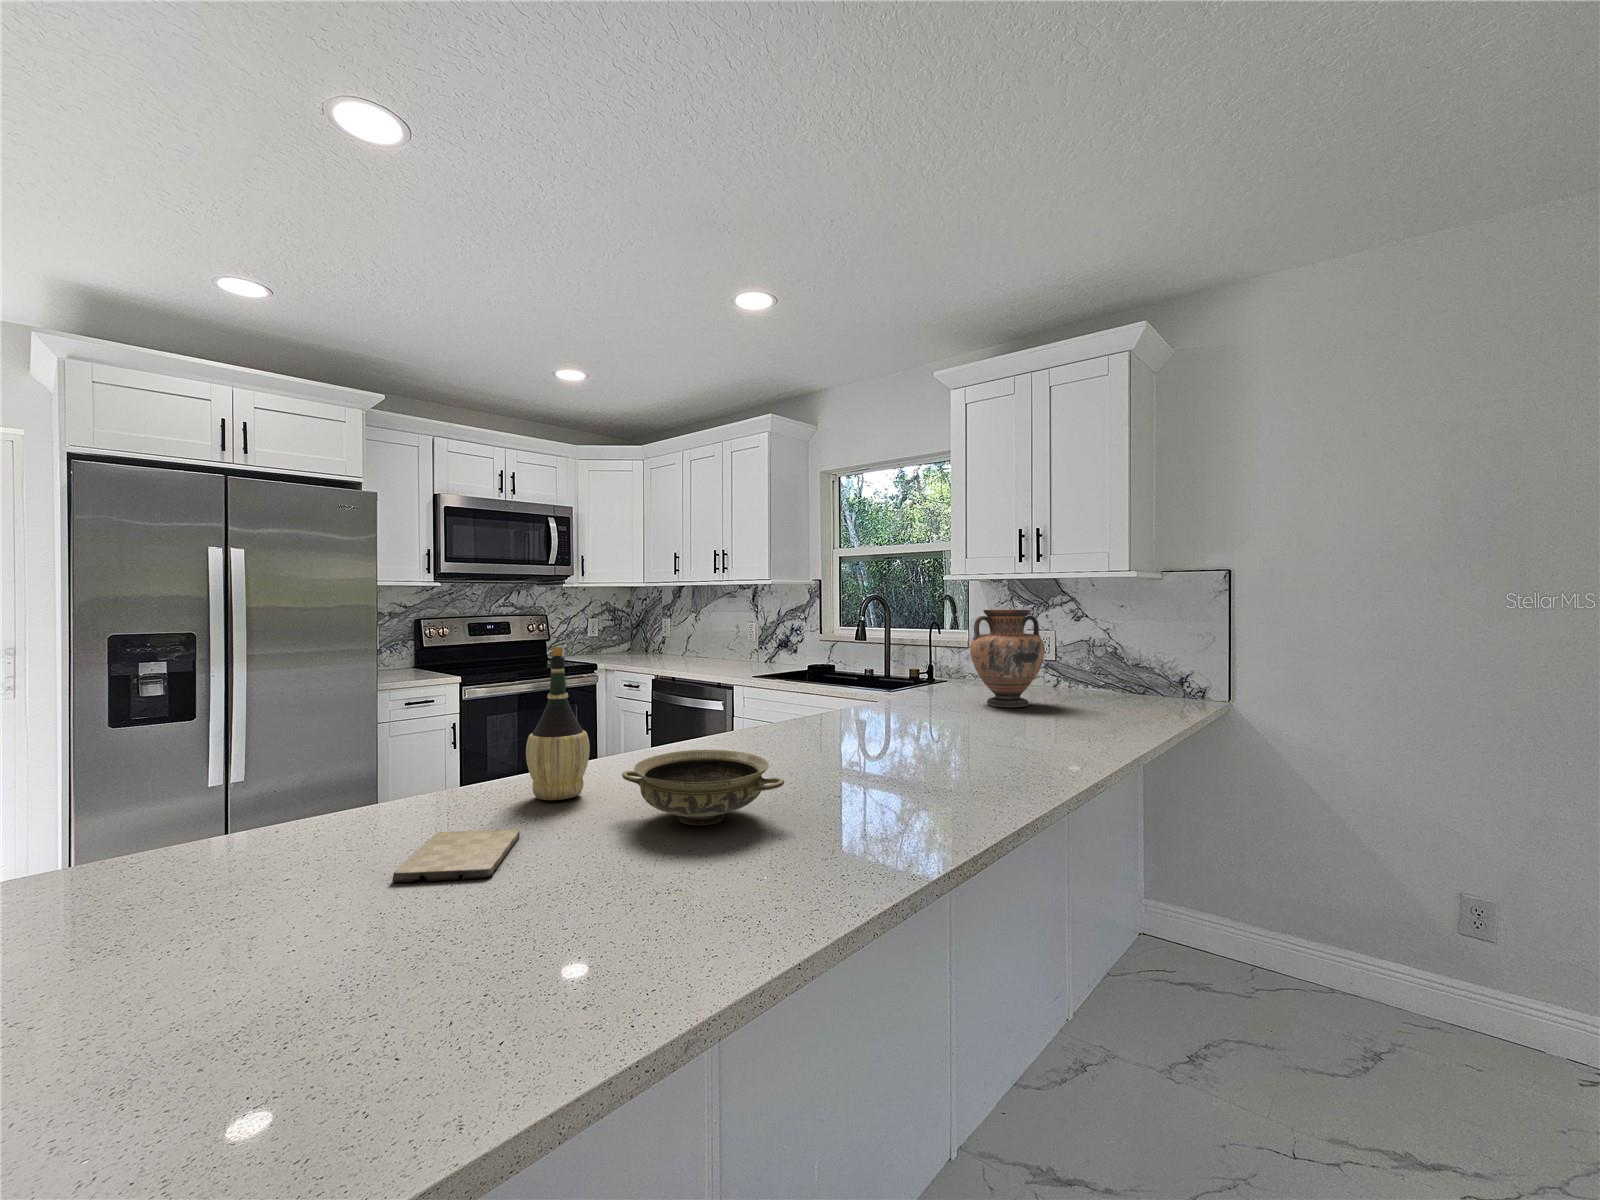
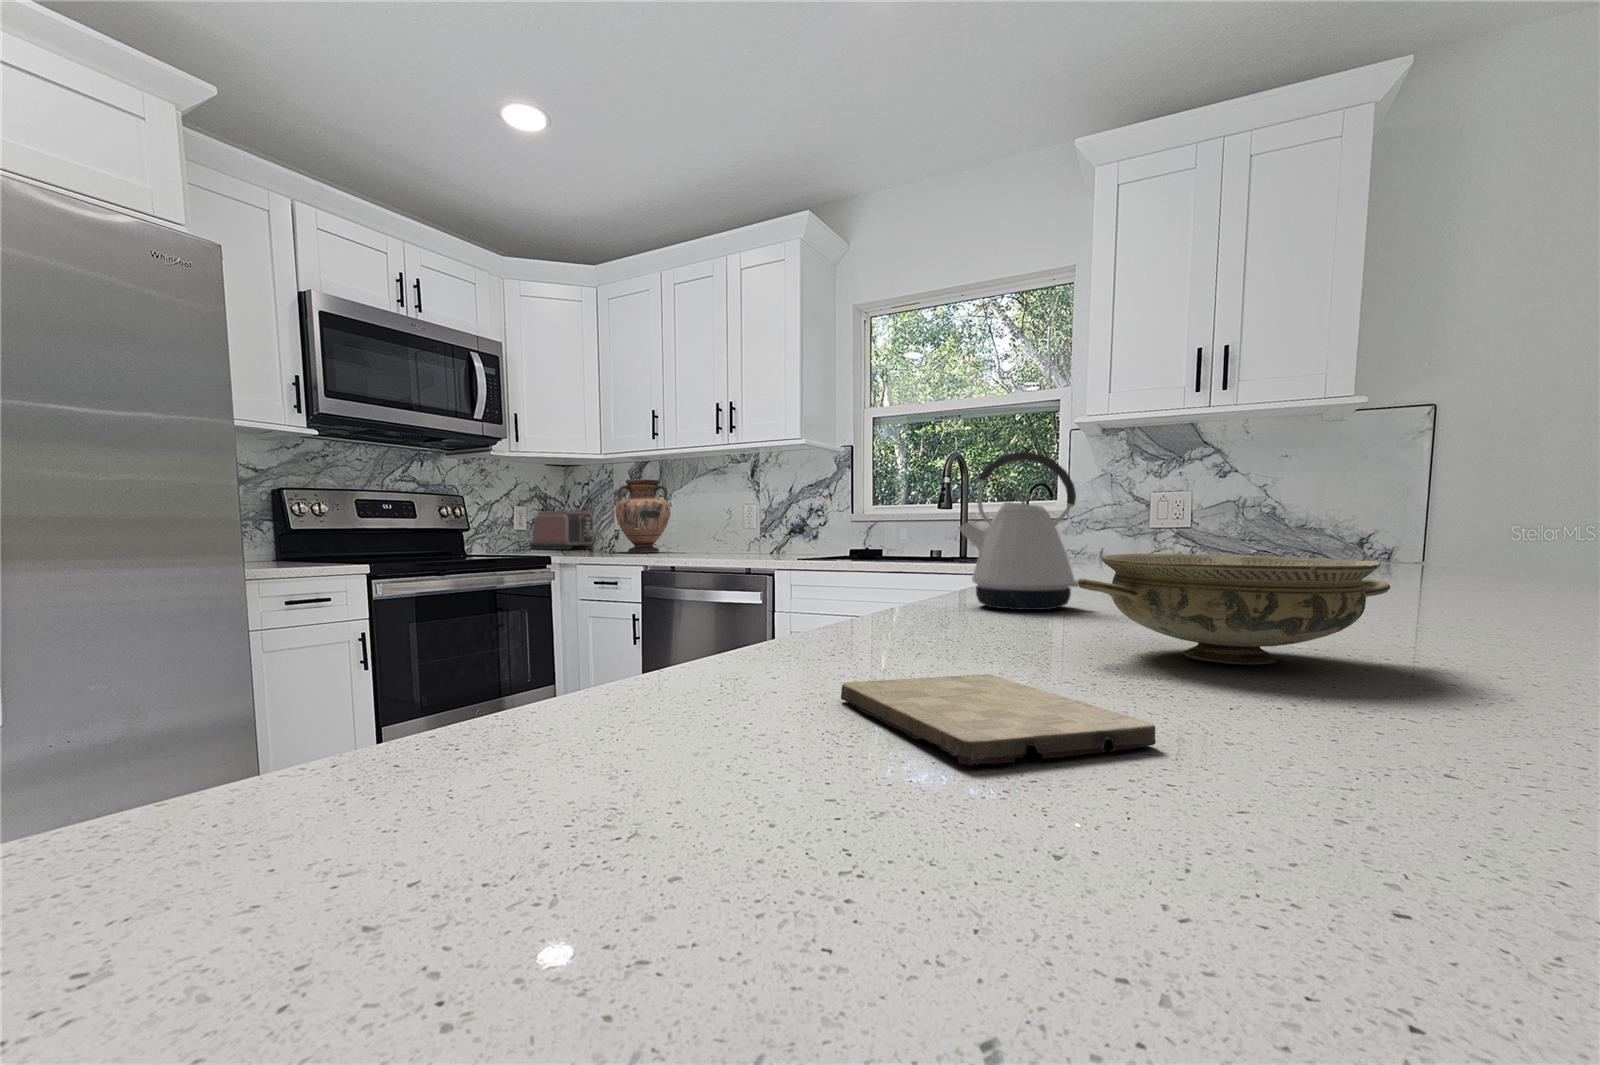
vase: present [970,609,1045,707] -> present [615,479,670,553]
toaster: none [606,621,653,652] -> present [530,511,594,550]
wine bottle: present [526,646,590,800] -> none [834,369,946,647]
kettle: none [708,656,774,761] -> present [958,452,1078,610]

